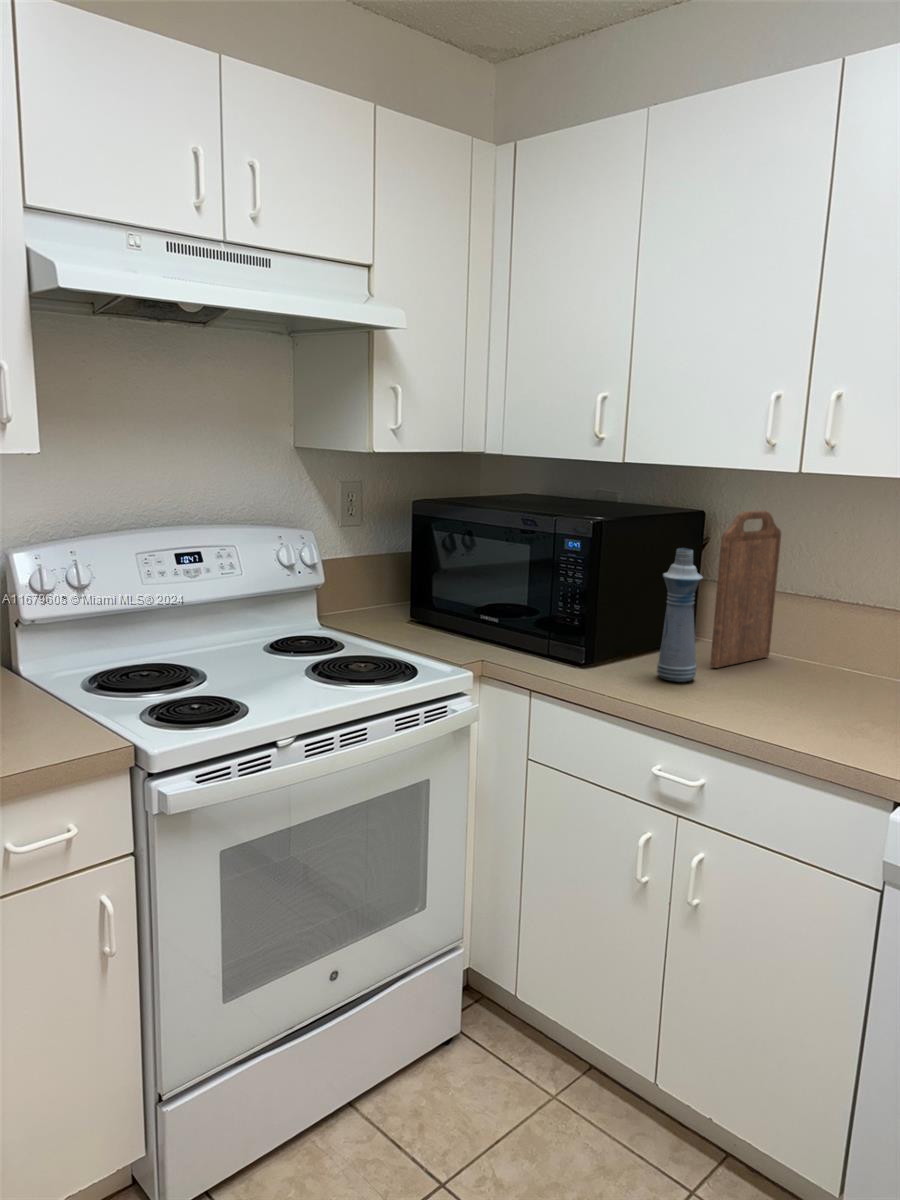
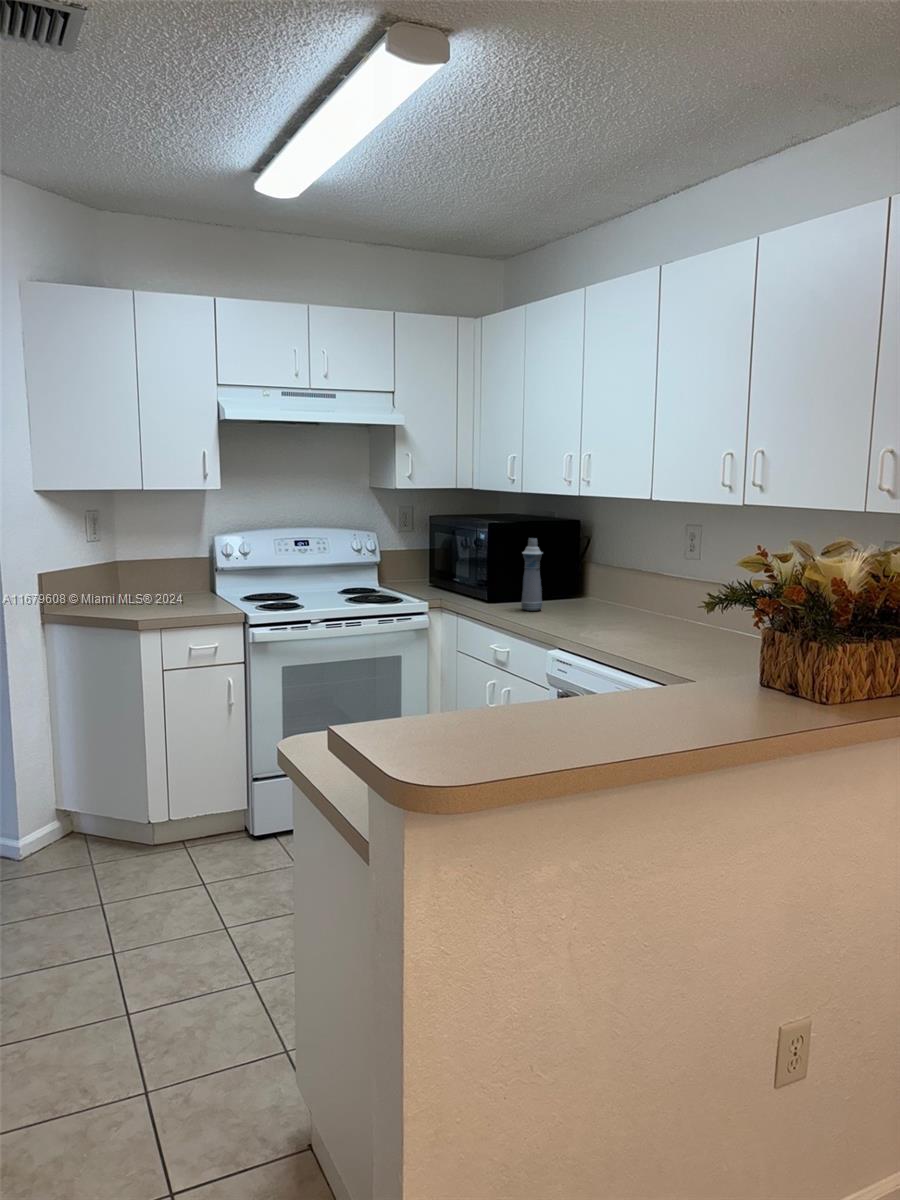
cutting board: present [710,511,781,668] -> none [562,519,612,608]

